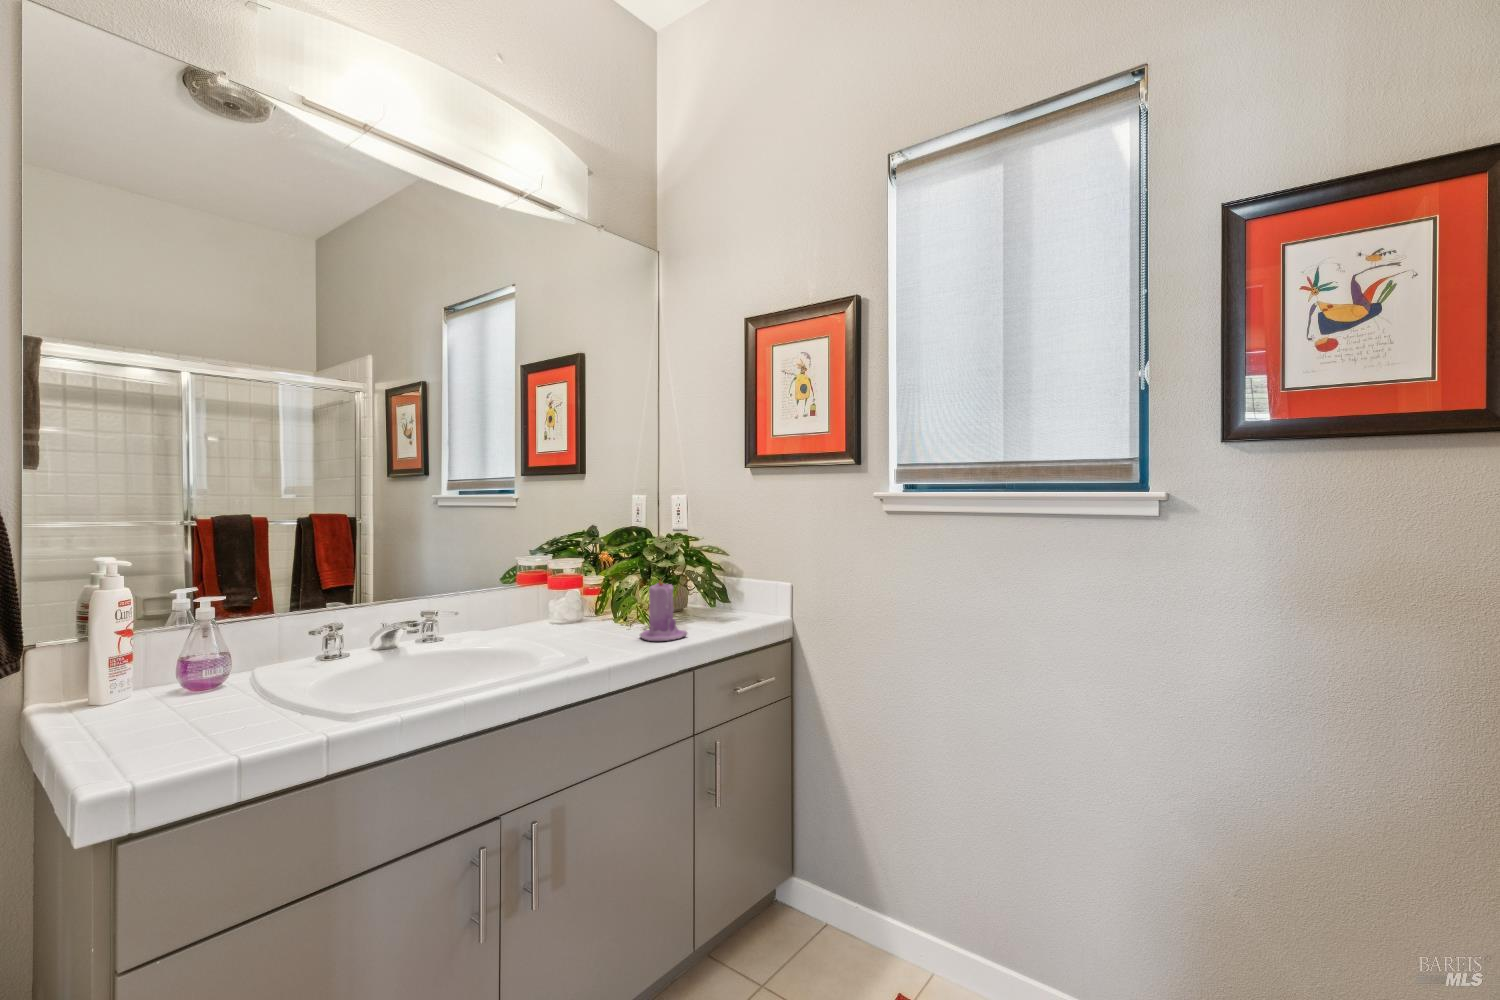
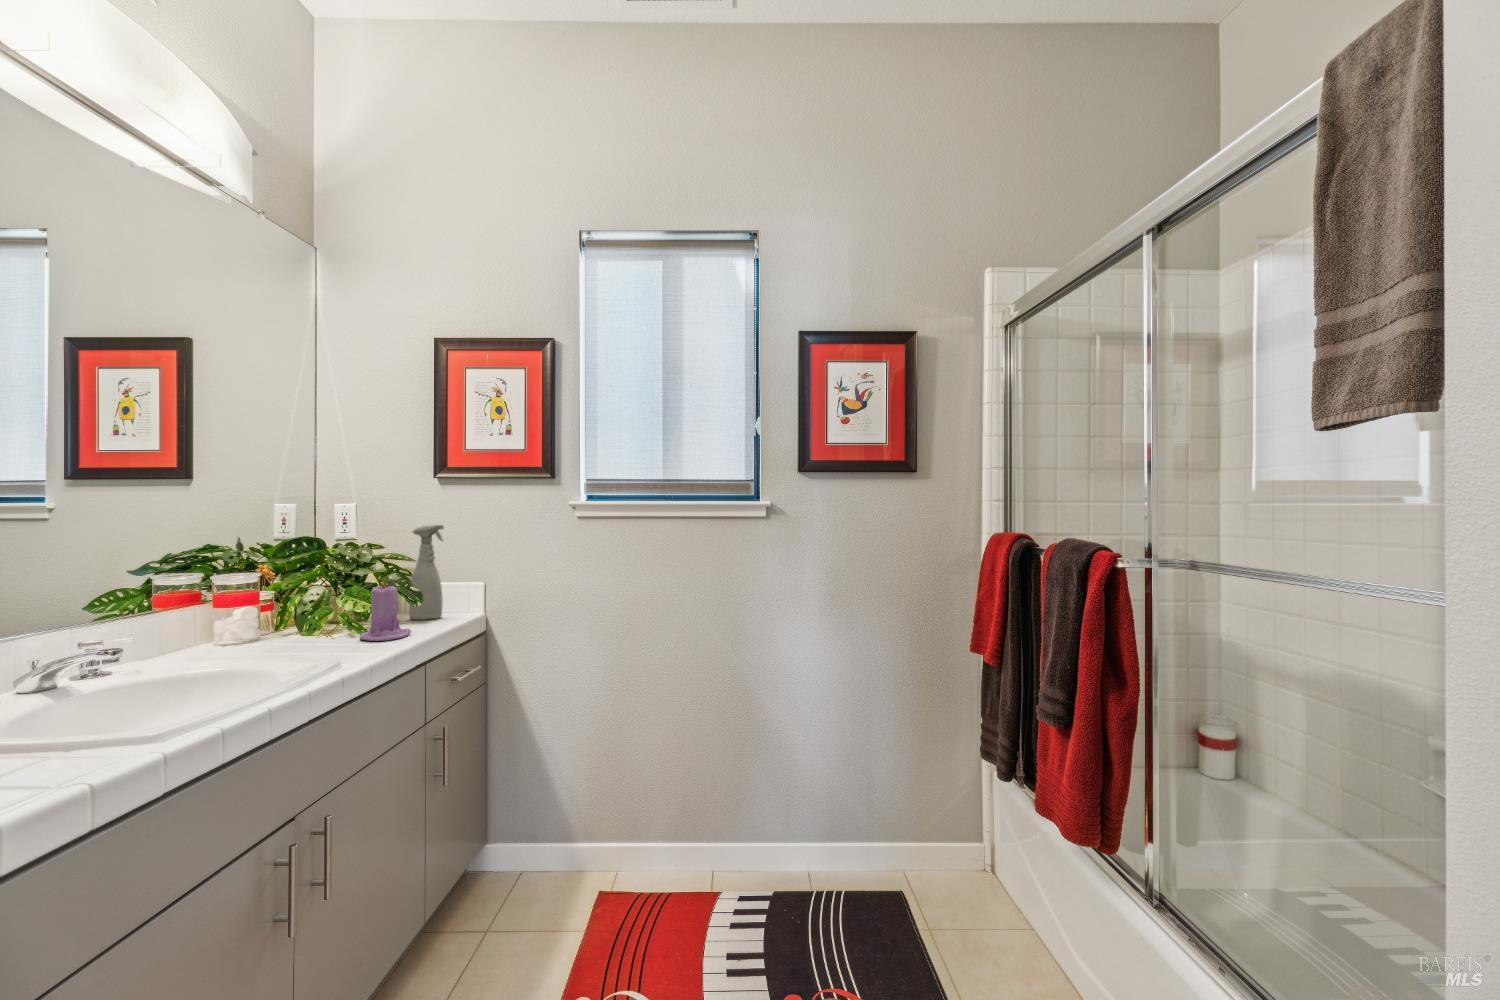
spray bottle: none [715,519,746,621] -> present [409,525,444,620]

